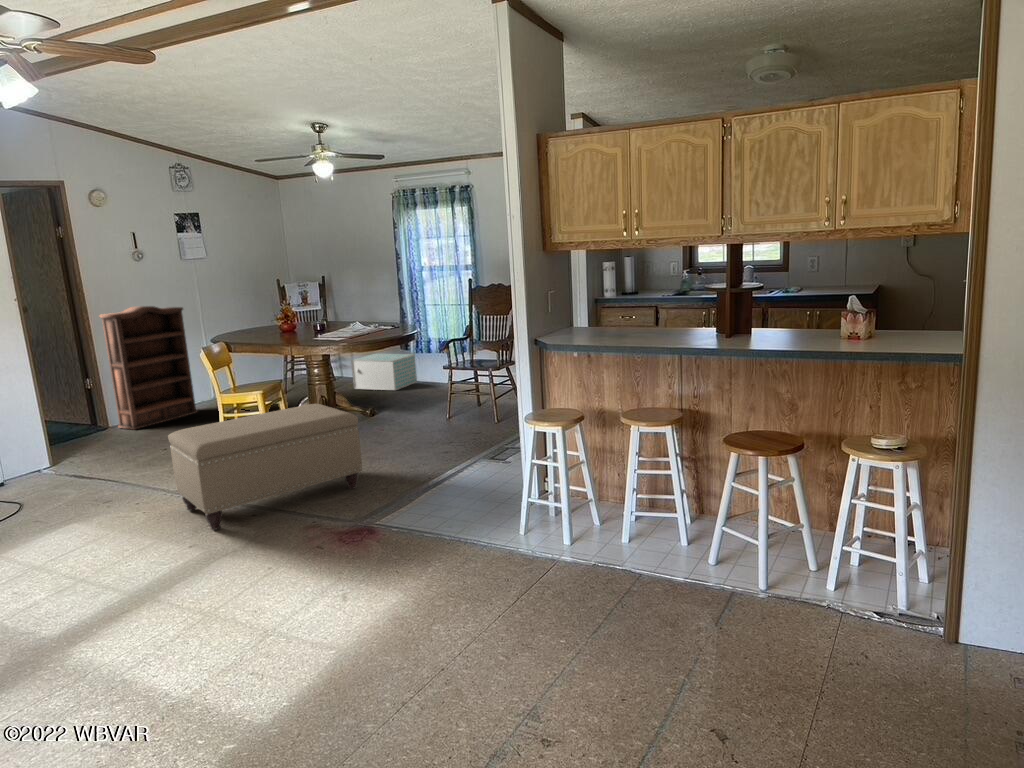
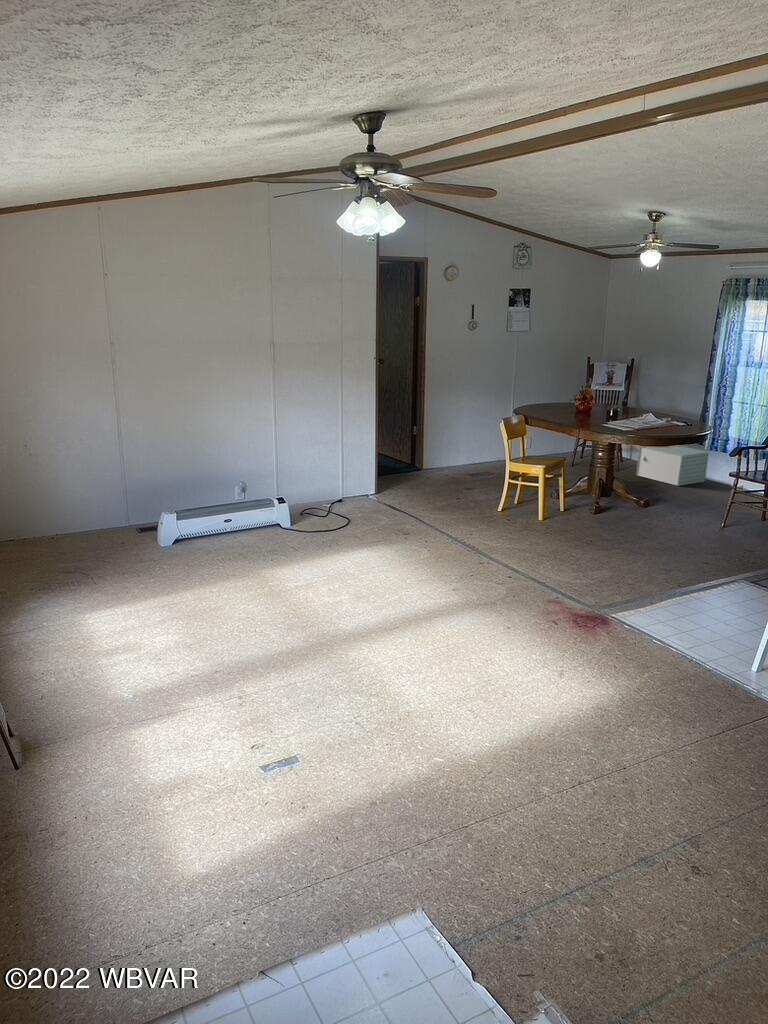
bookshelf: present [100,306,198,430] -> none [429,370,498,474]
ottoman: present [168,404,362,530] -> none [460,490,621,579]

